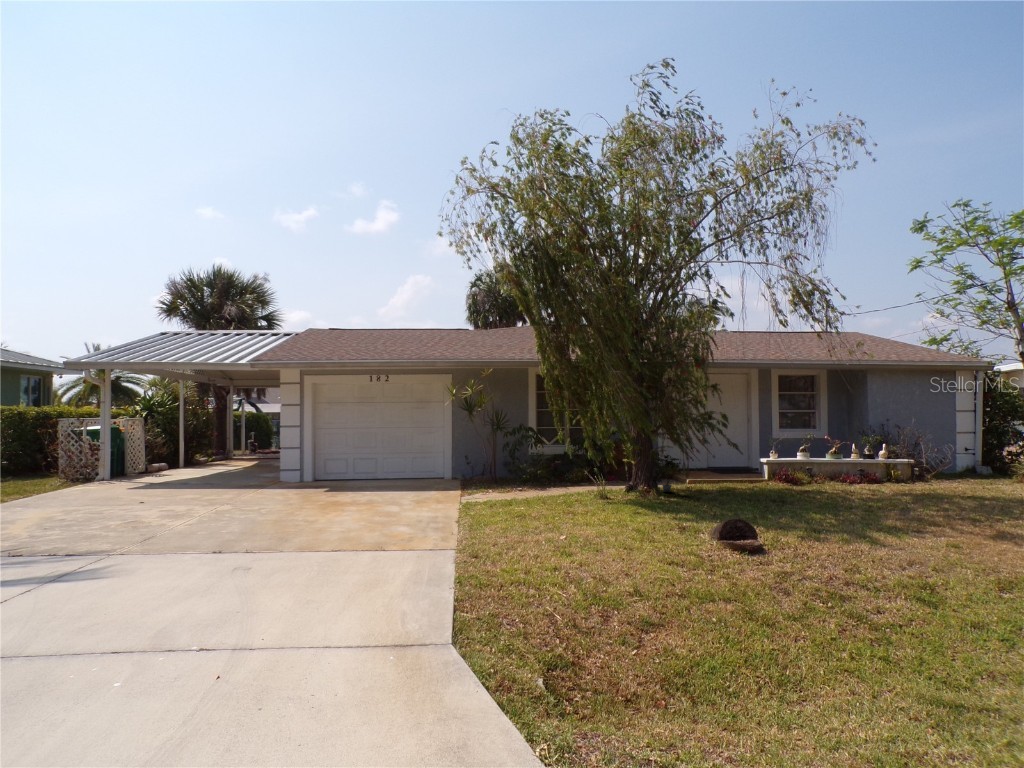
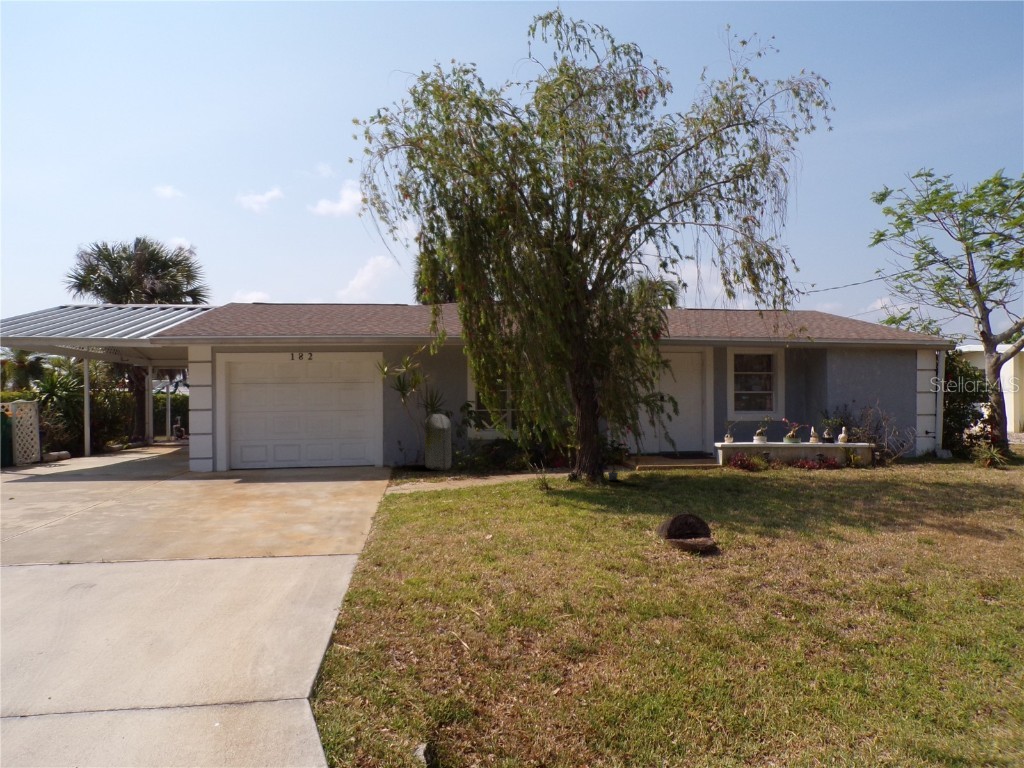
trash can: none [488,430,513,484] -> present [425,414,451,471]

